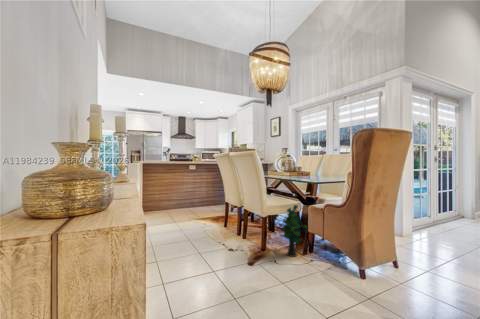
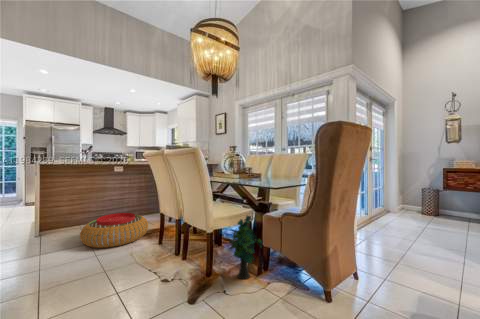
pouf: none [169,202,215,226] -> present [80,213,148,248]

